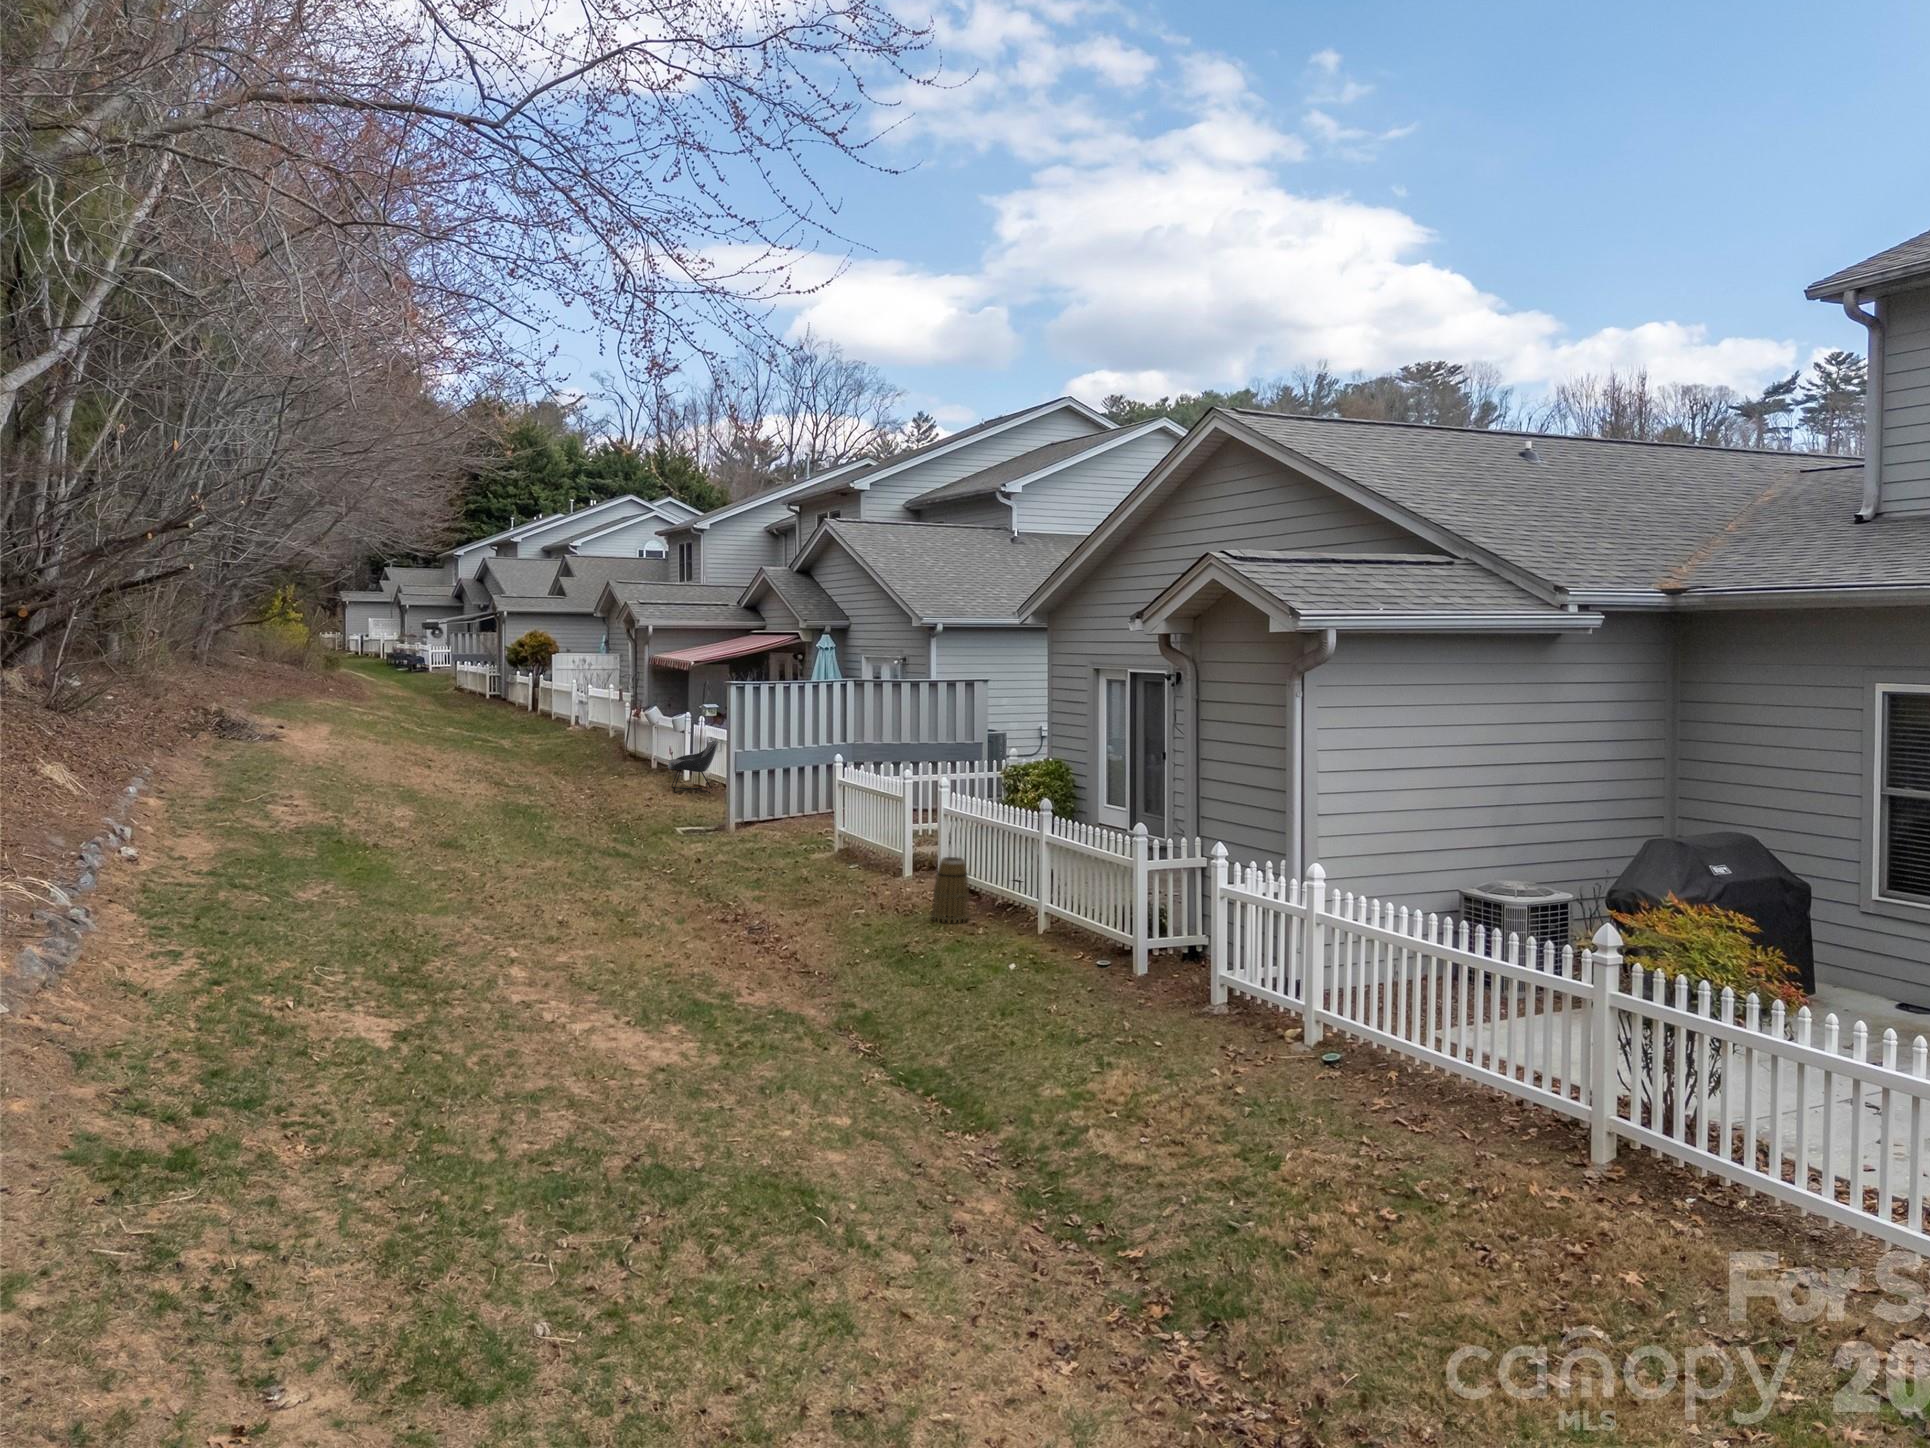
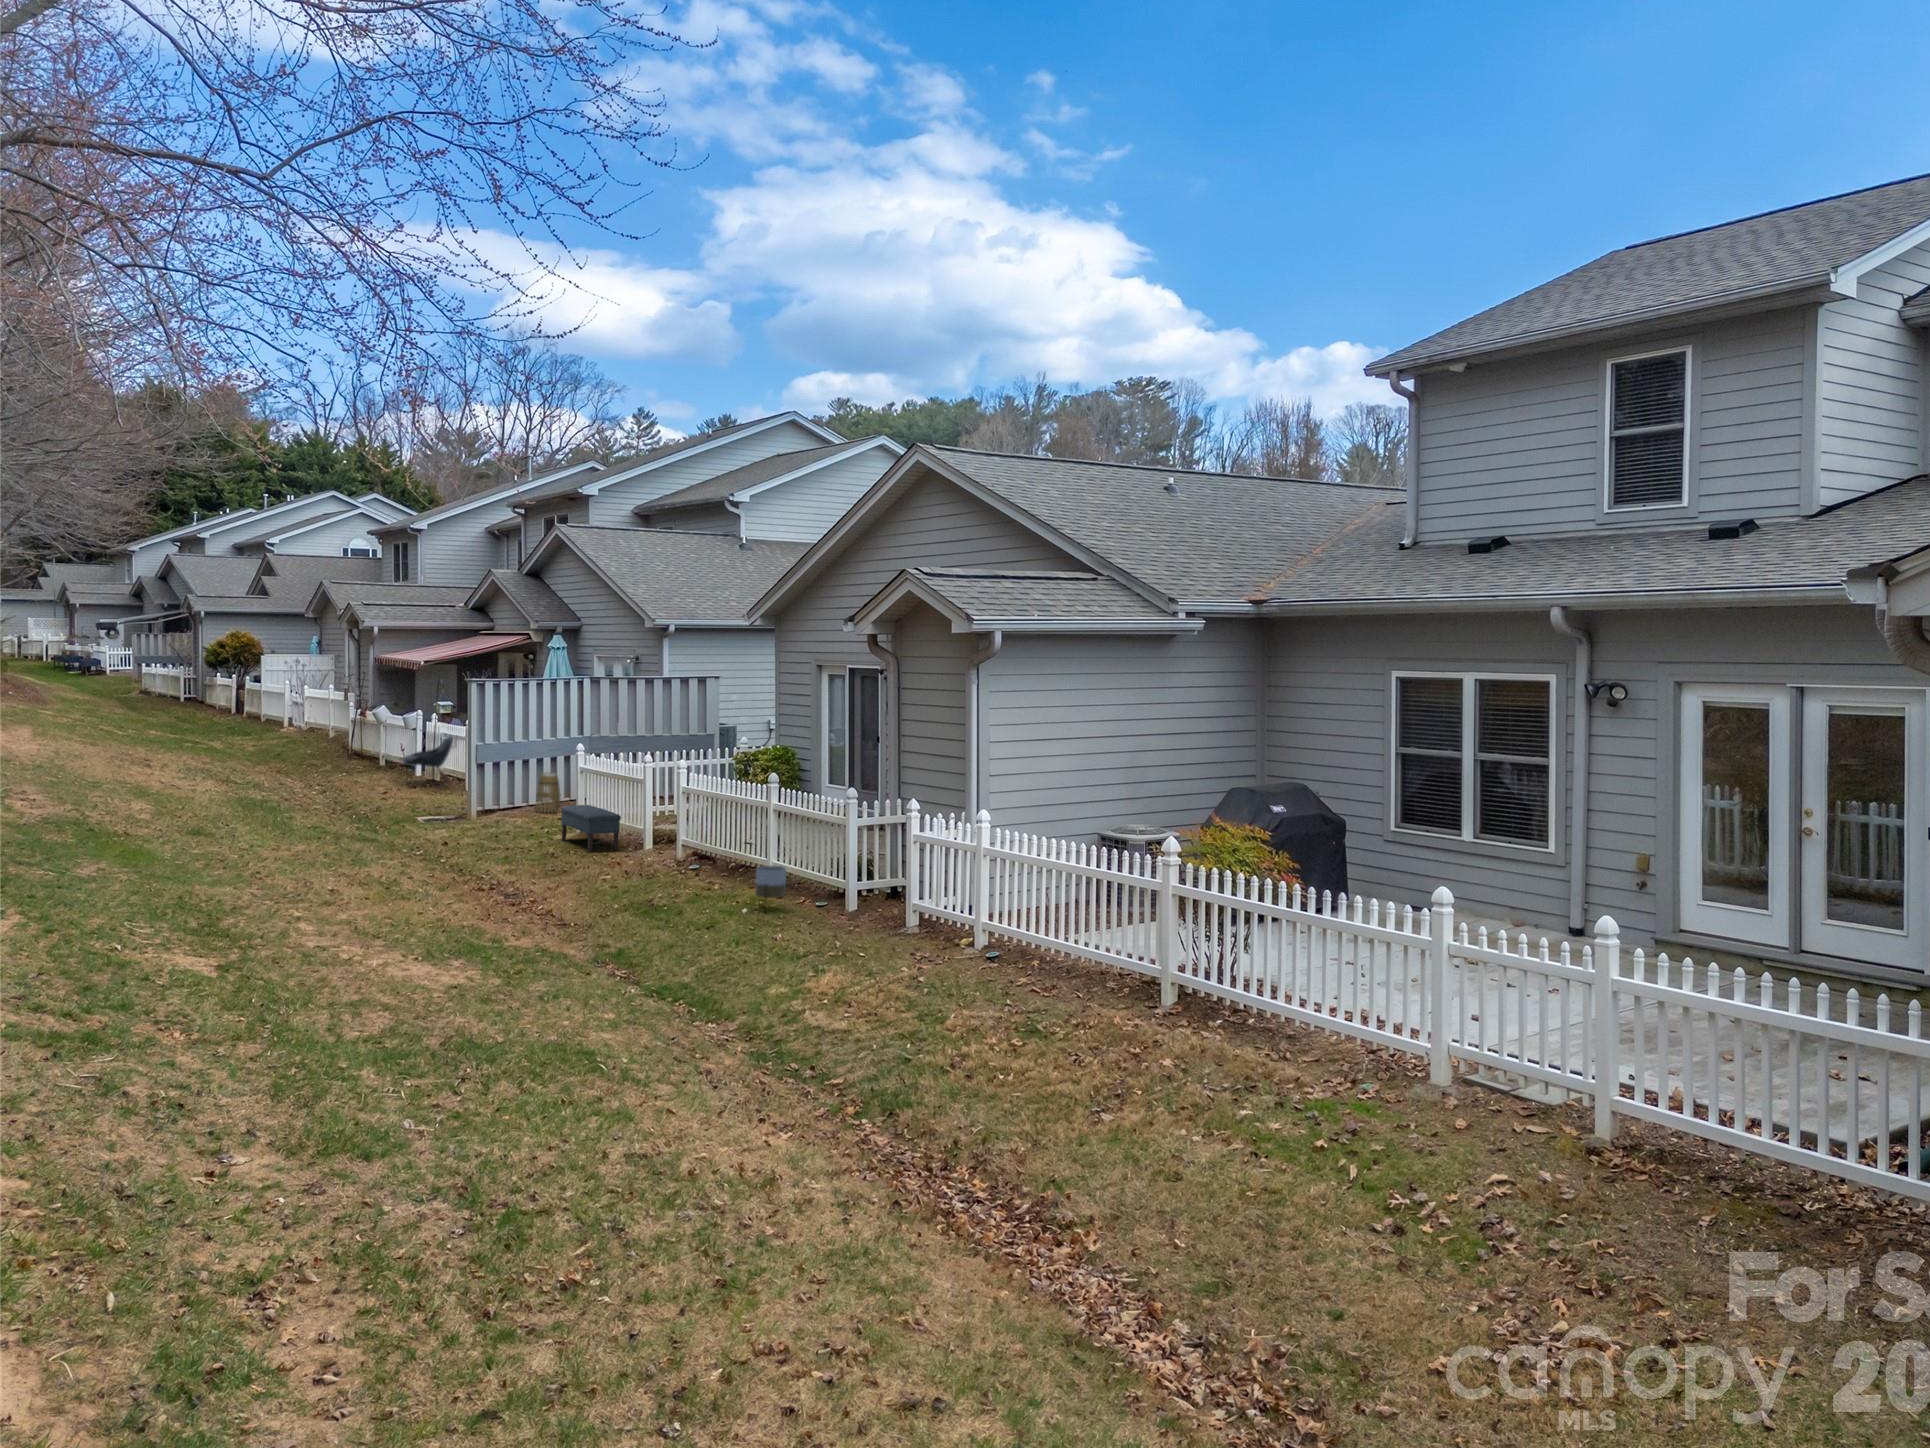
bench: none [816,822,878,876] -> present [561,805,621,852]
basket: present [931,857,969,923] -> present [535,773,561,813]
planter: none [1025,909,1062,967] -> present [755,866,787,899]

